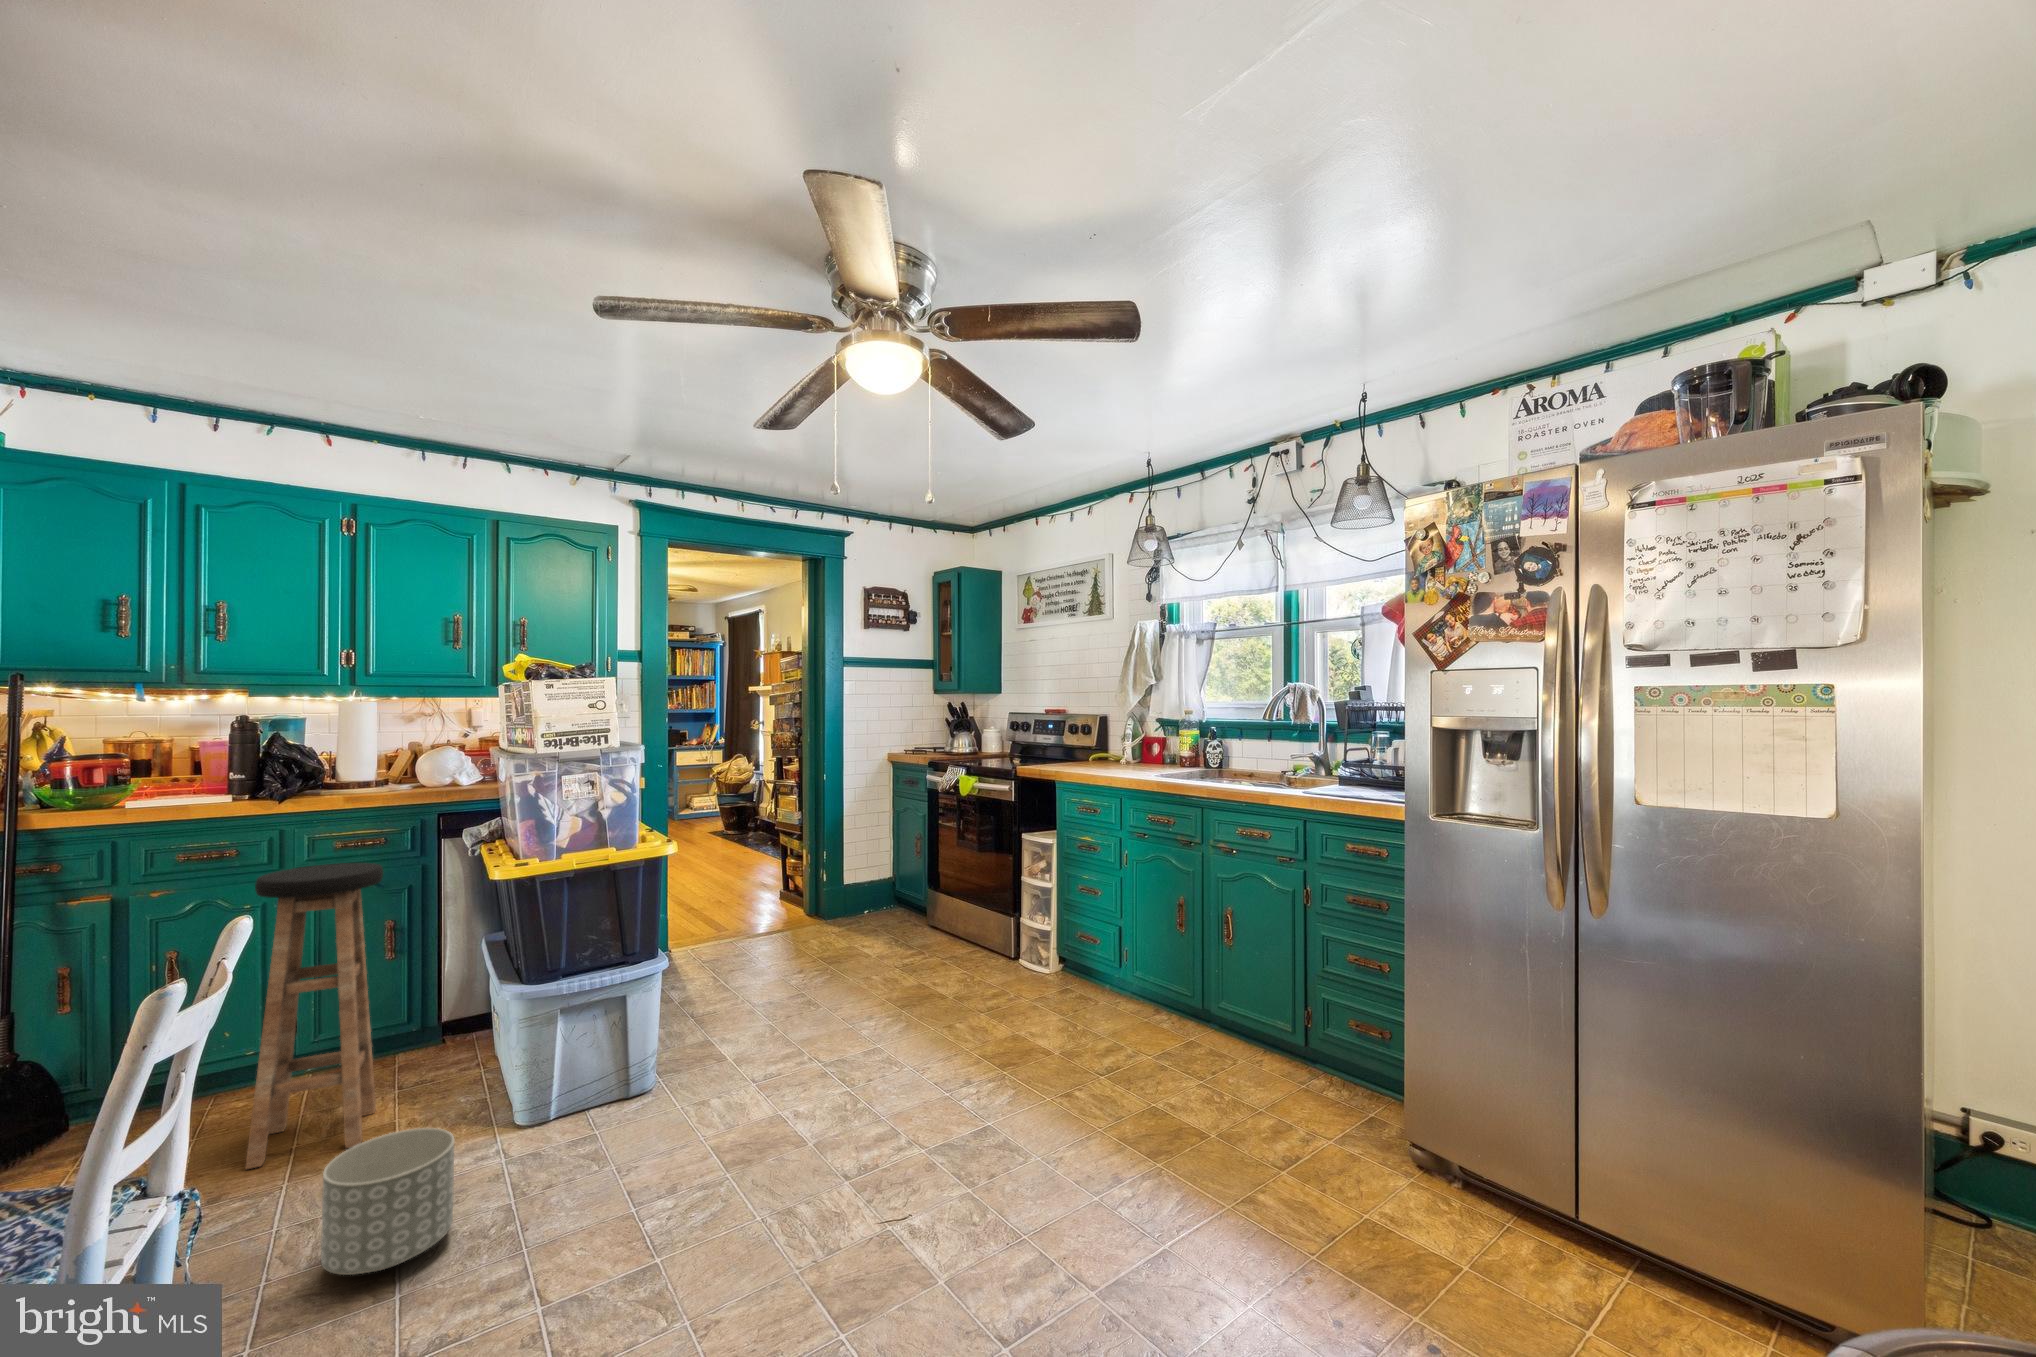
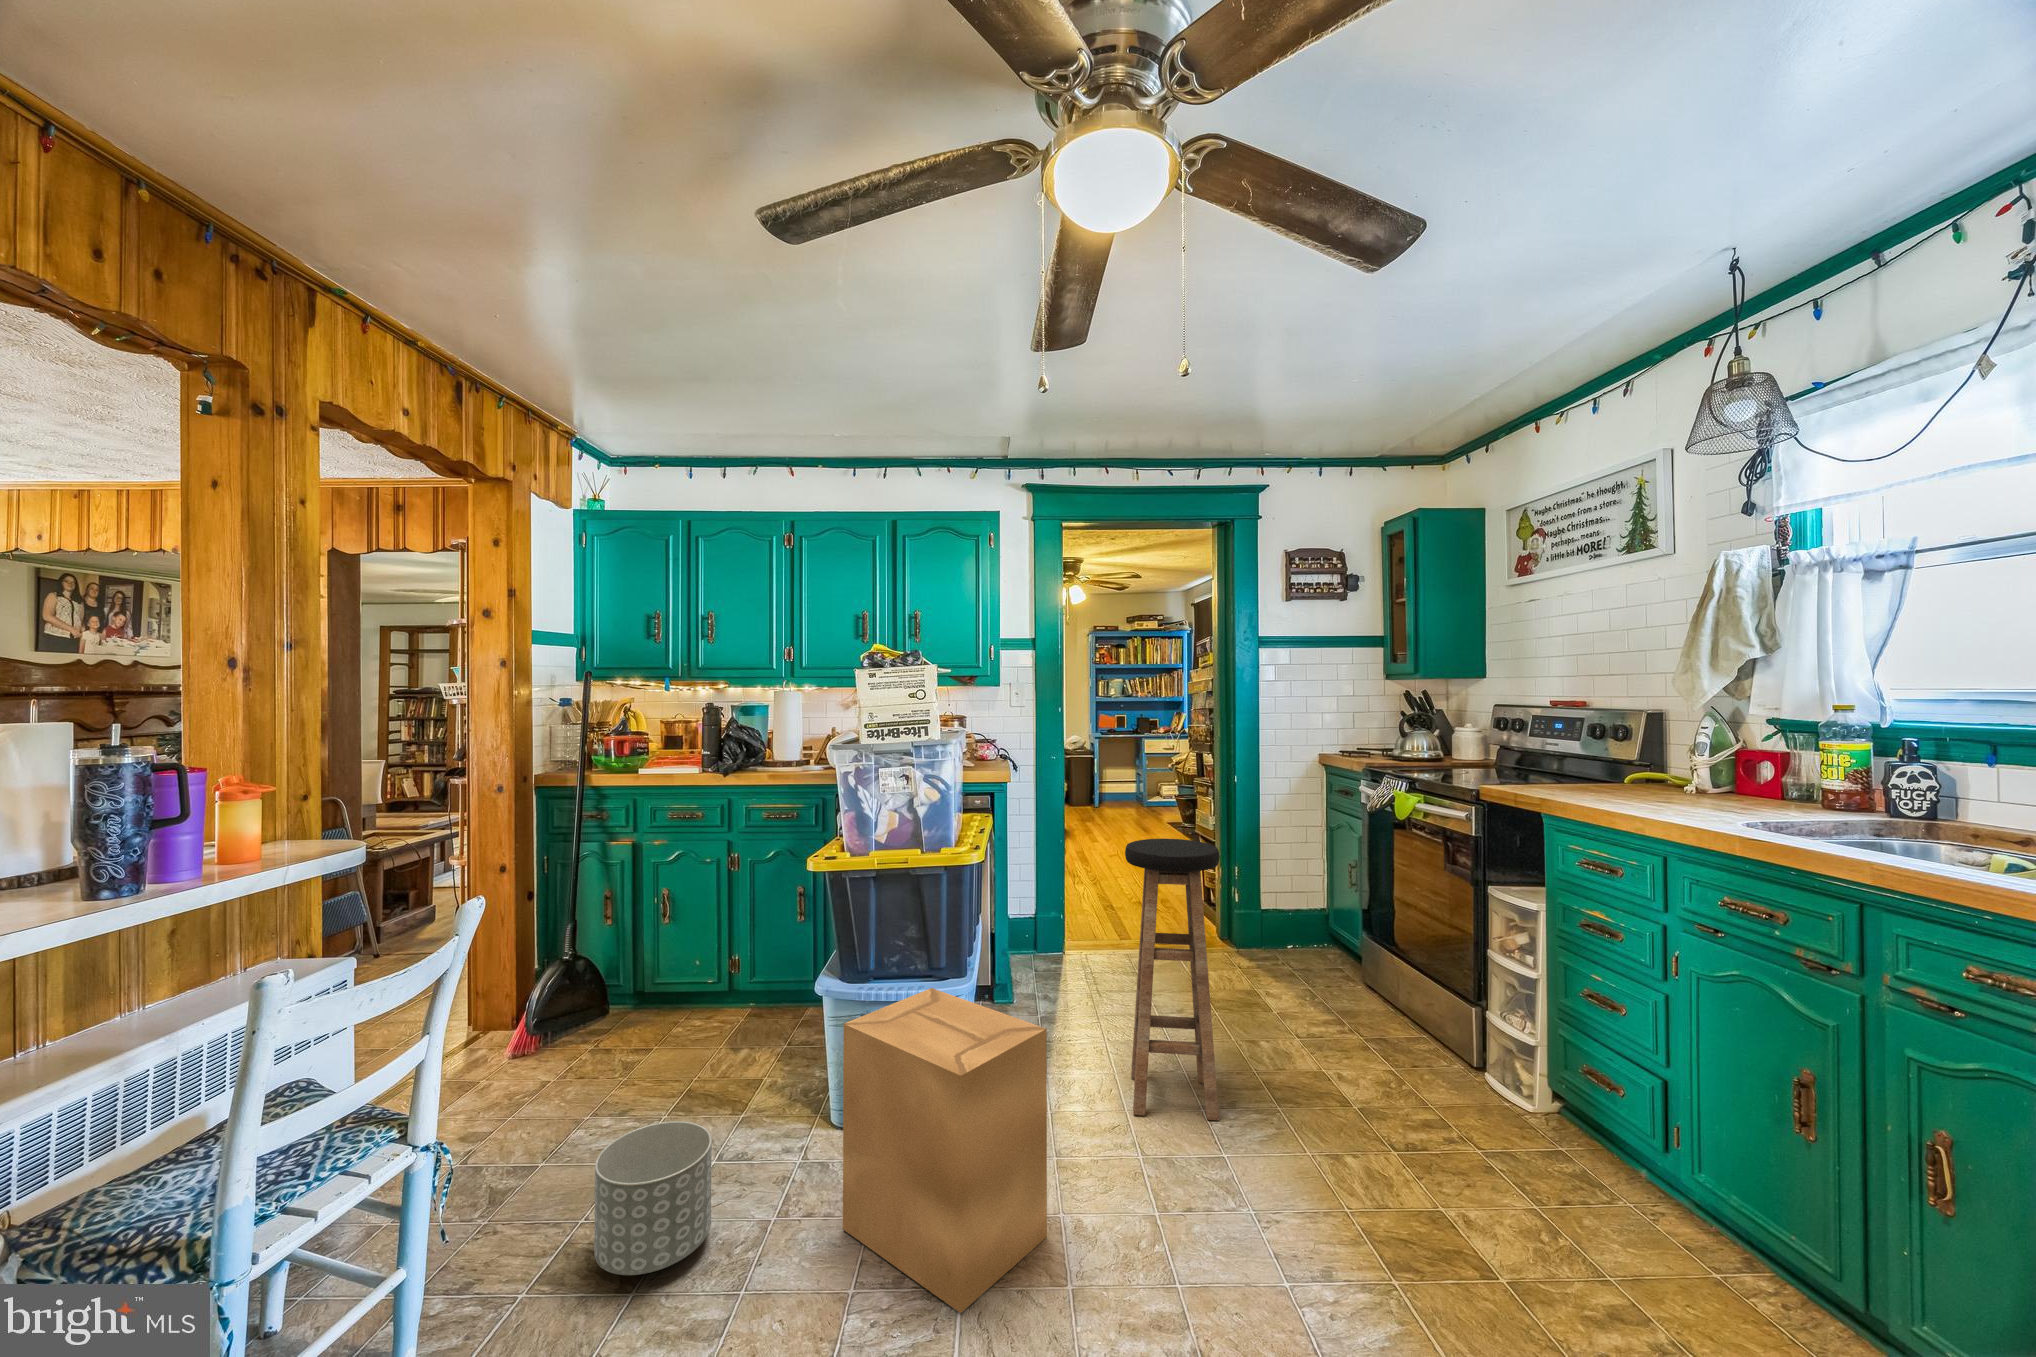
bar stool: present [245,863,383,1169] -> present [1125,839,1220,1120]
cardboard box: none [585,962,768,1182] -> present [843,988,1047,1313]

